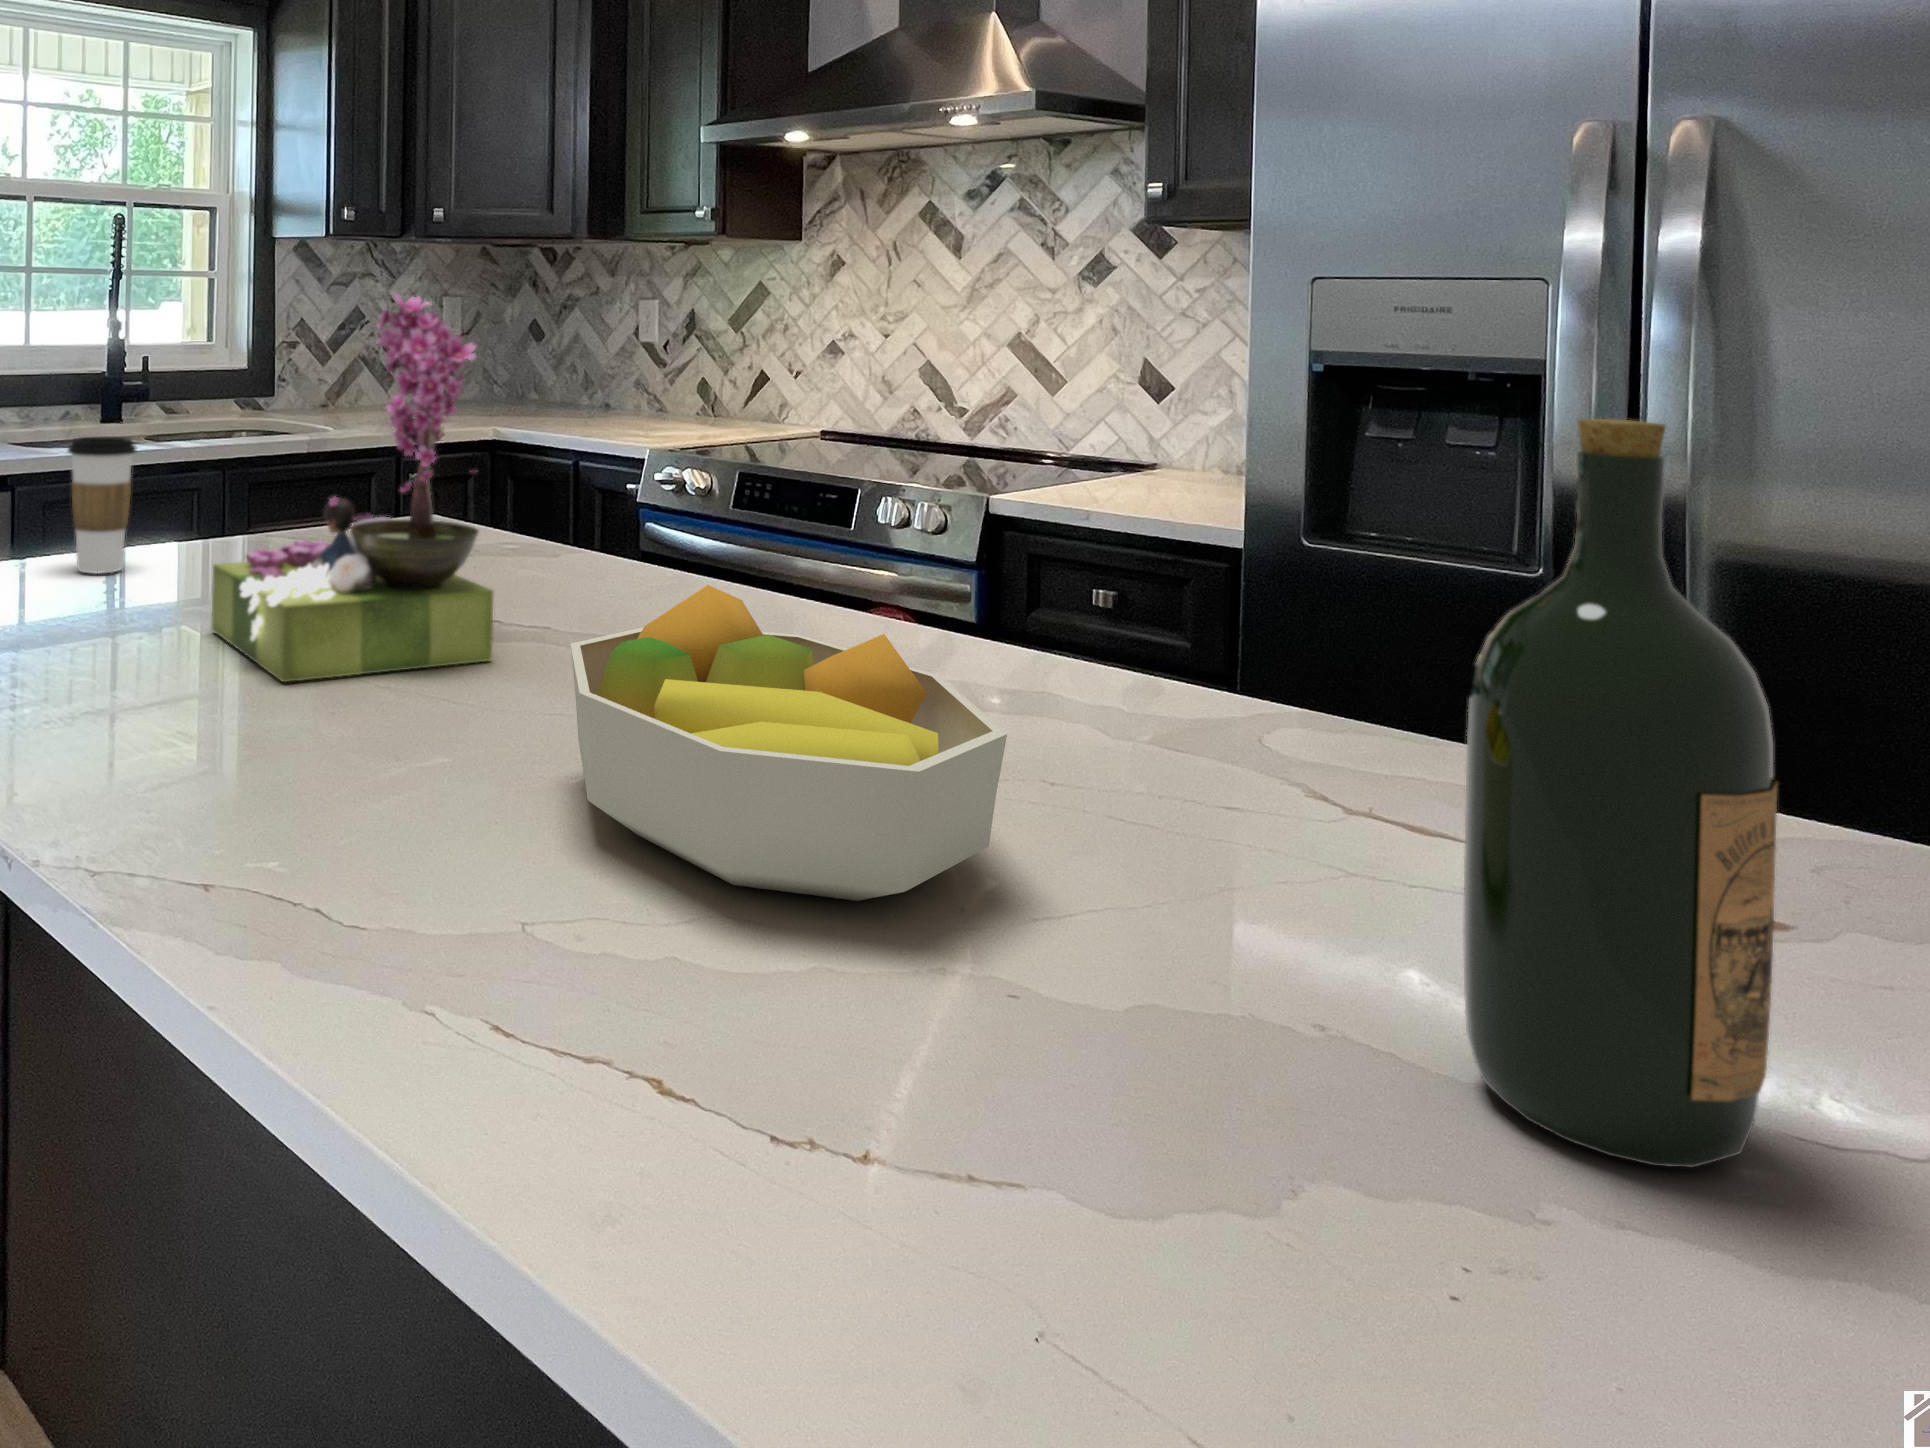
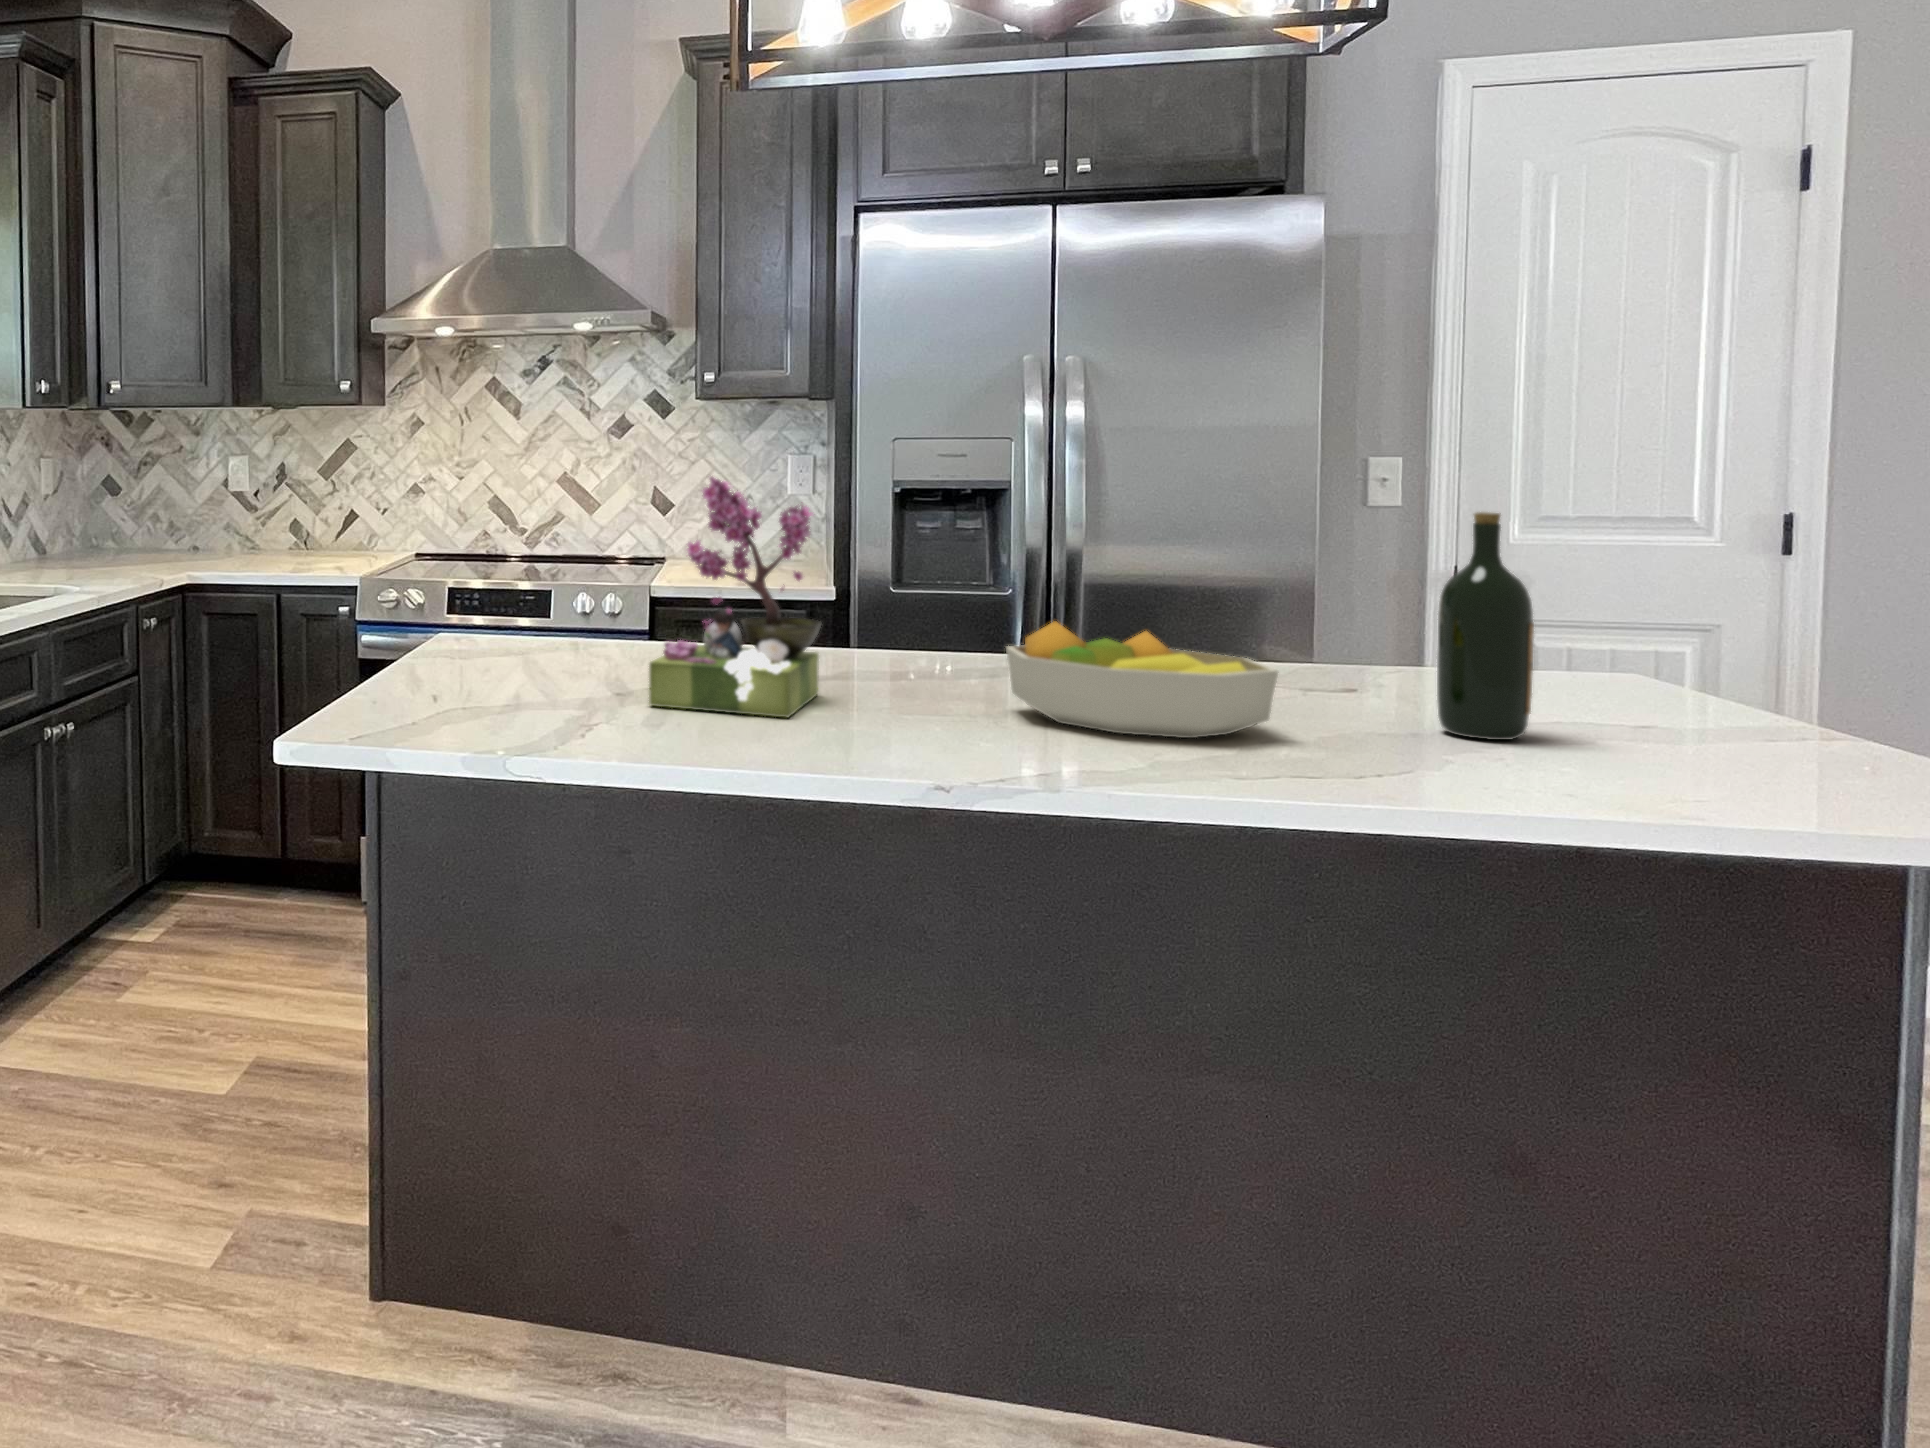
coffee cup: present [68,437,136,574] -> none [407,591,458,694]

